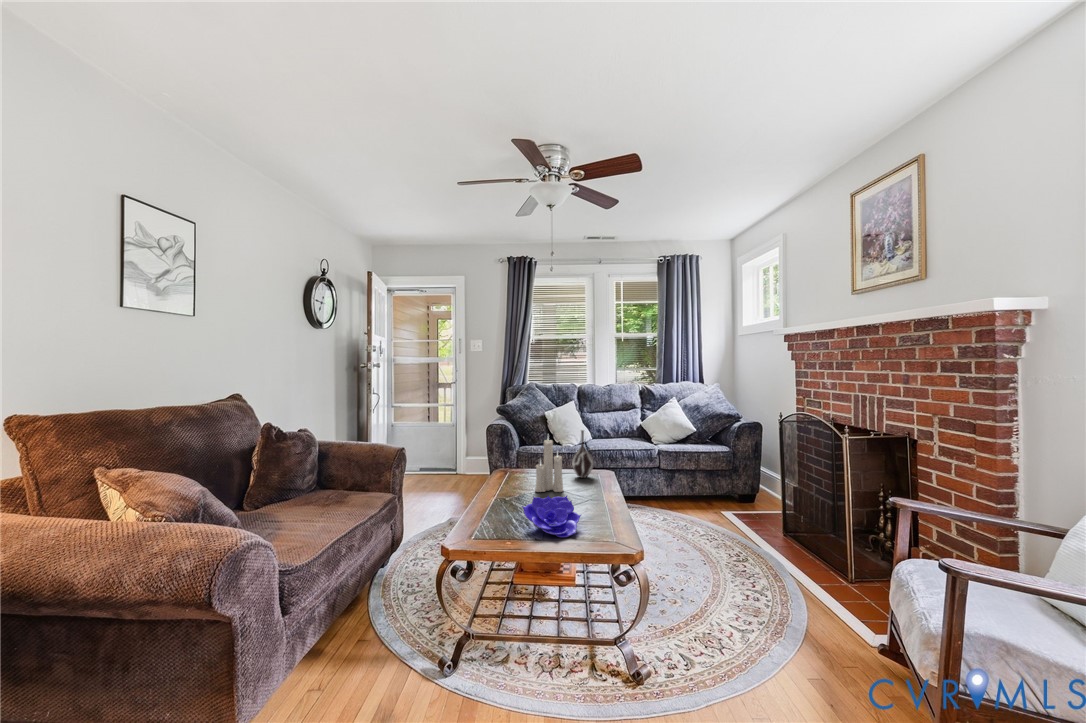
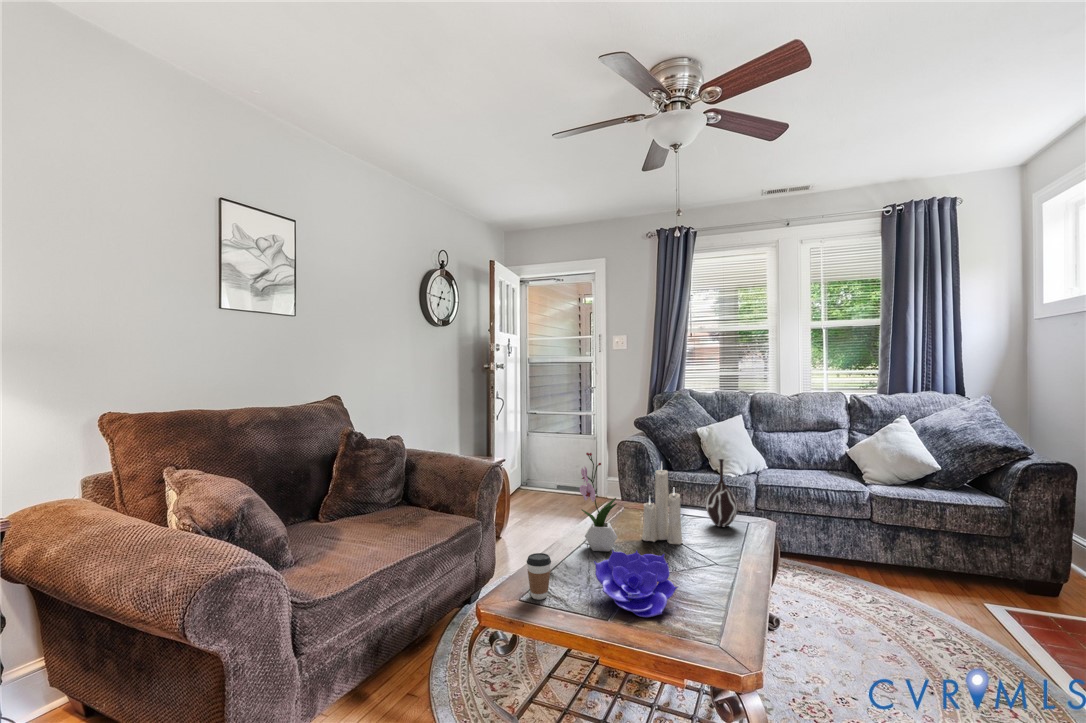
flower arrangement: none [493,430,523,503] -> present [579,453,617,551]
coffee cup: none [476,505,494,539] -> present [527,553,551,600]

